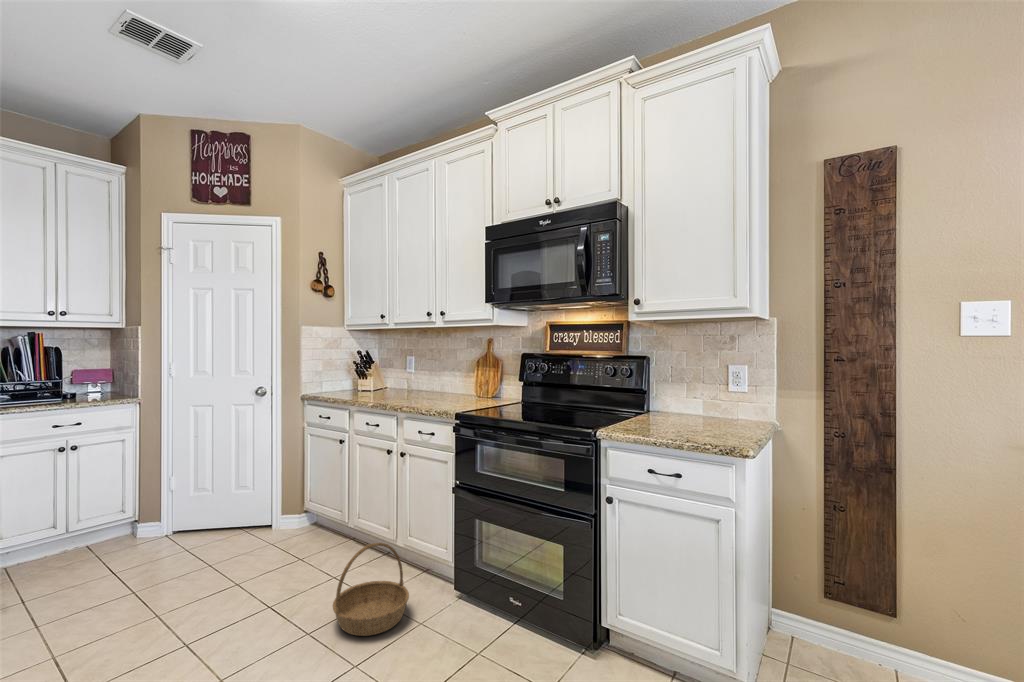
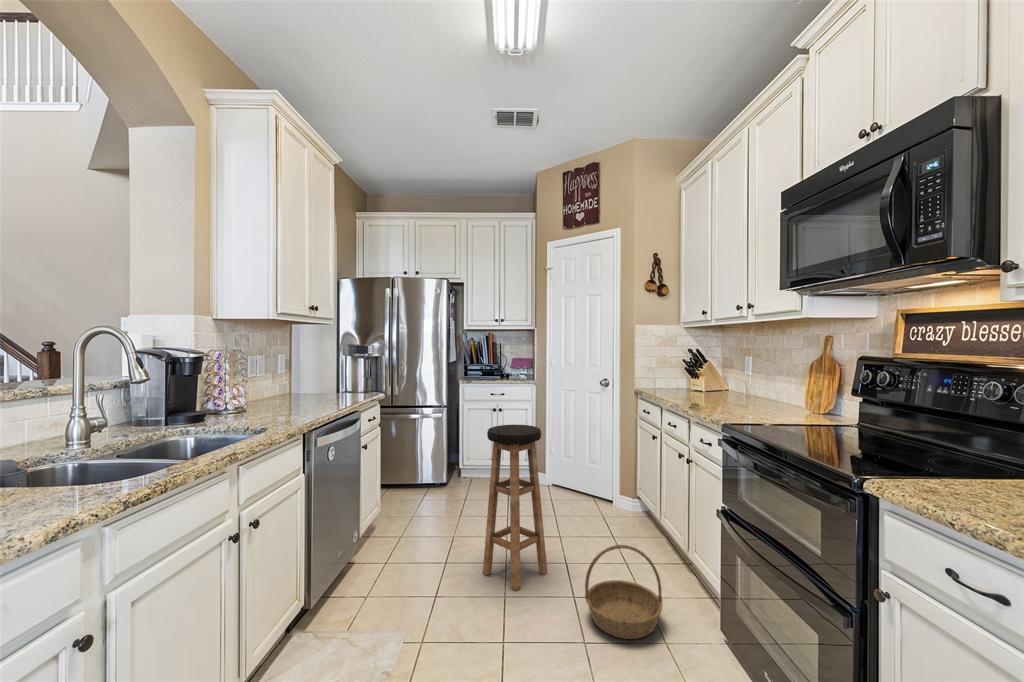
bar stool: none [165,447,255,660] -> present [483,425,548,591]

